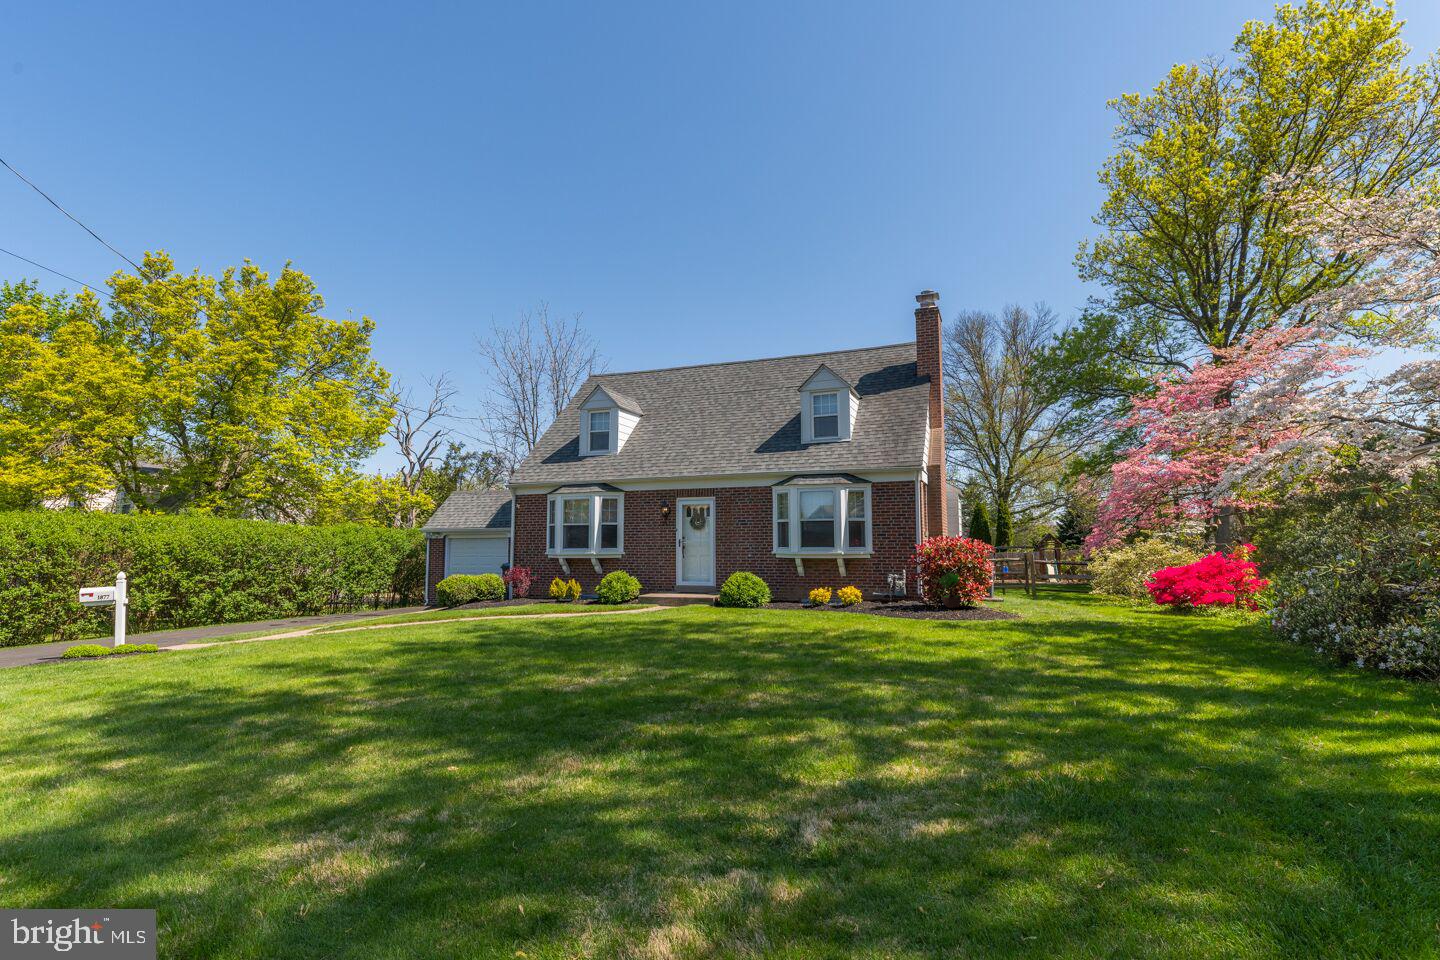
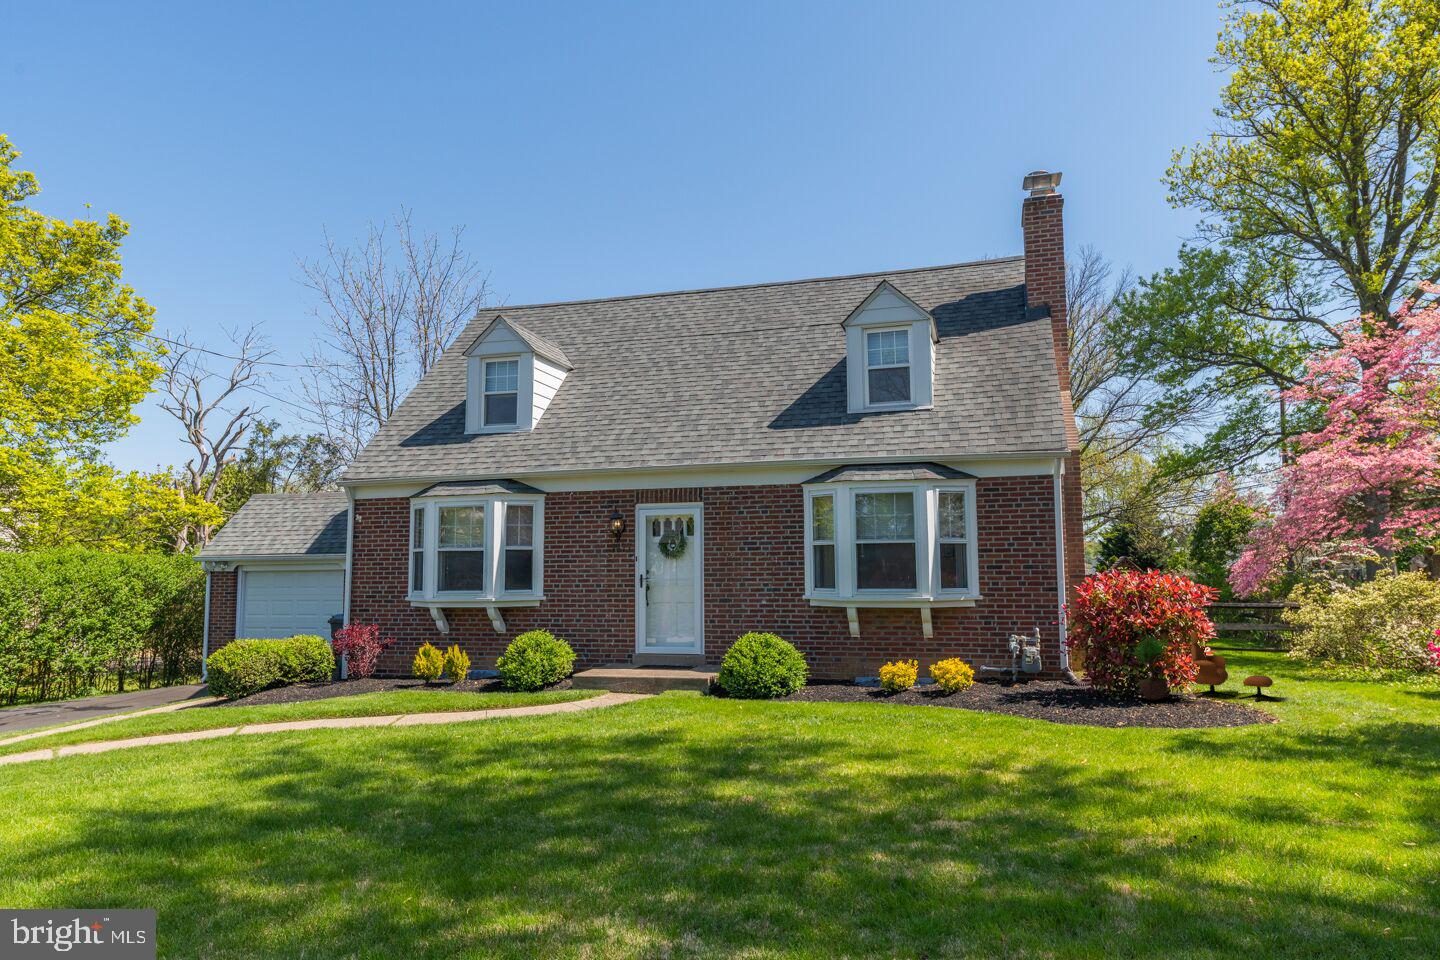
lounge chair: none [976,570,1022,609] -> present [1191,632,1279,702]

